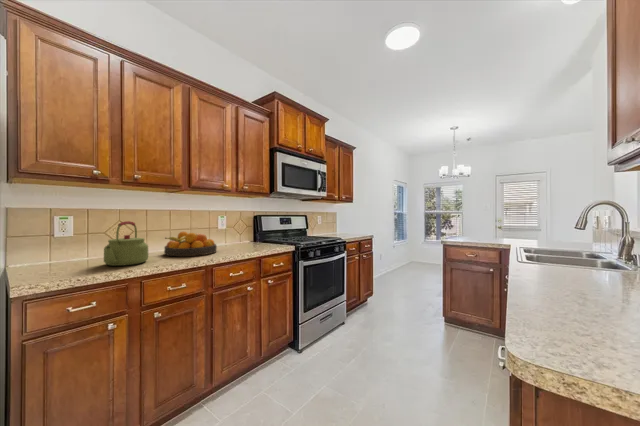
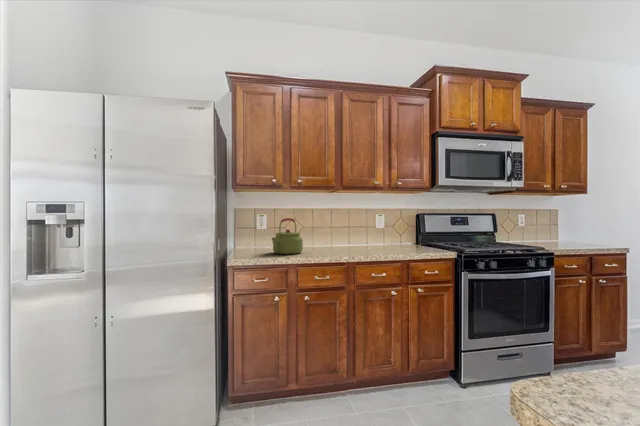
fruit bowl: present [164,232,217,256] -> none [319,229,364,252]

